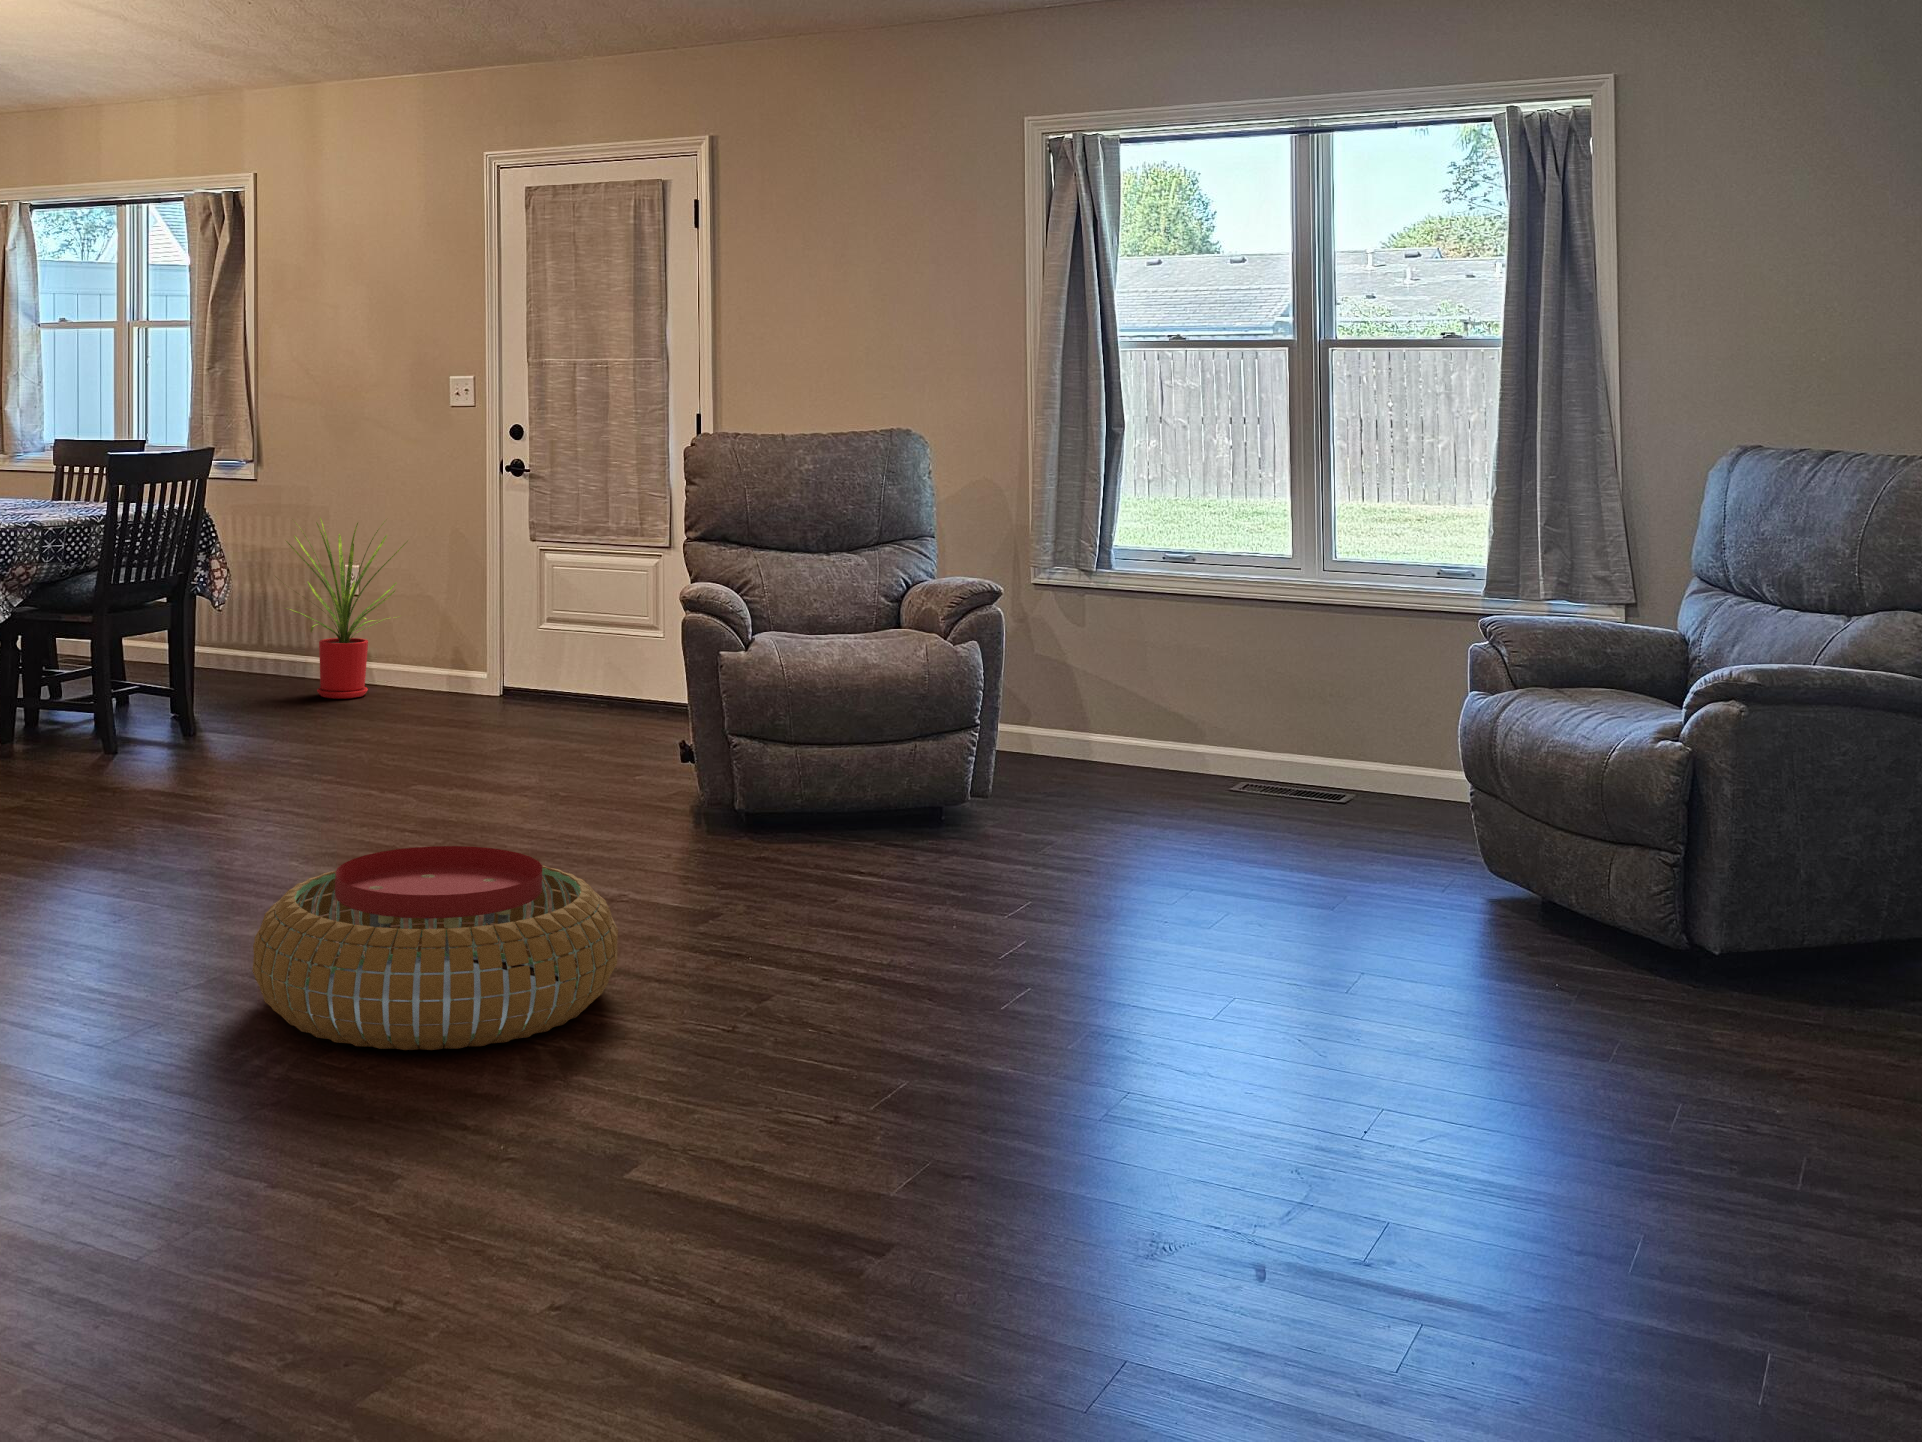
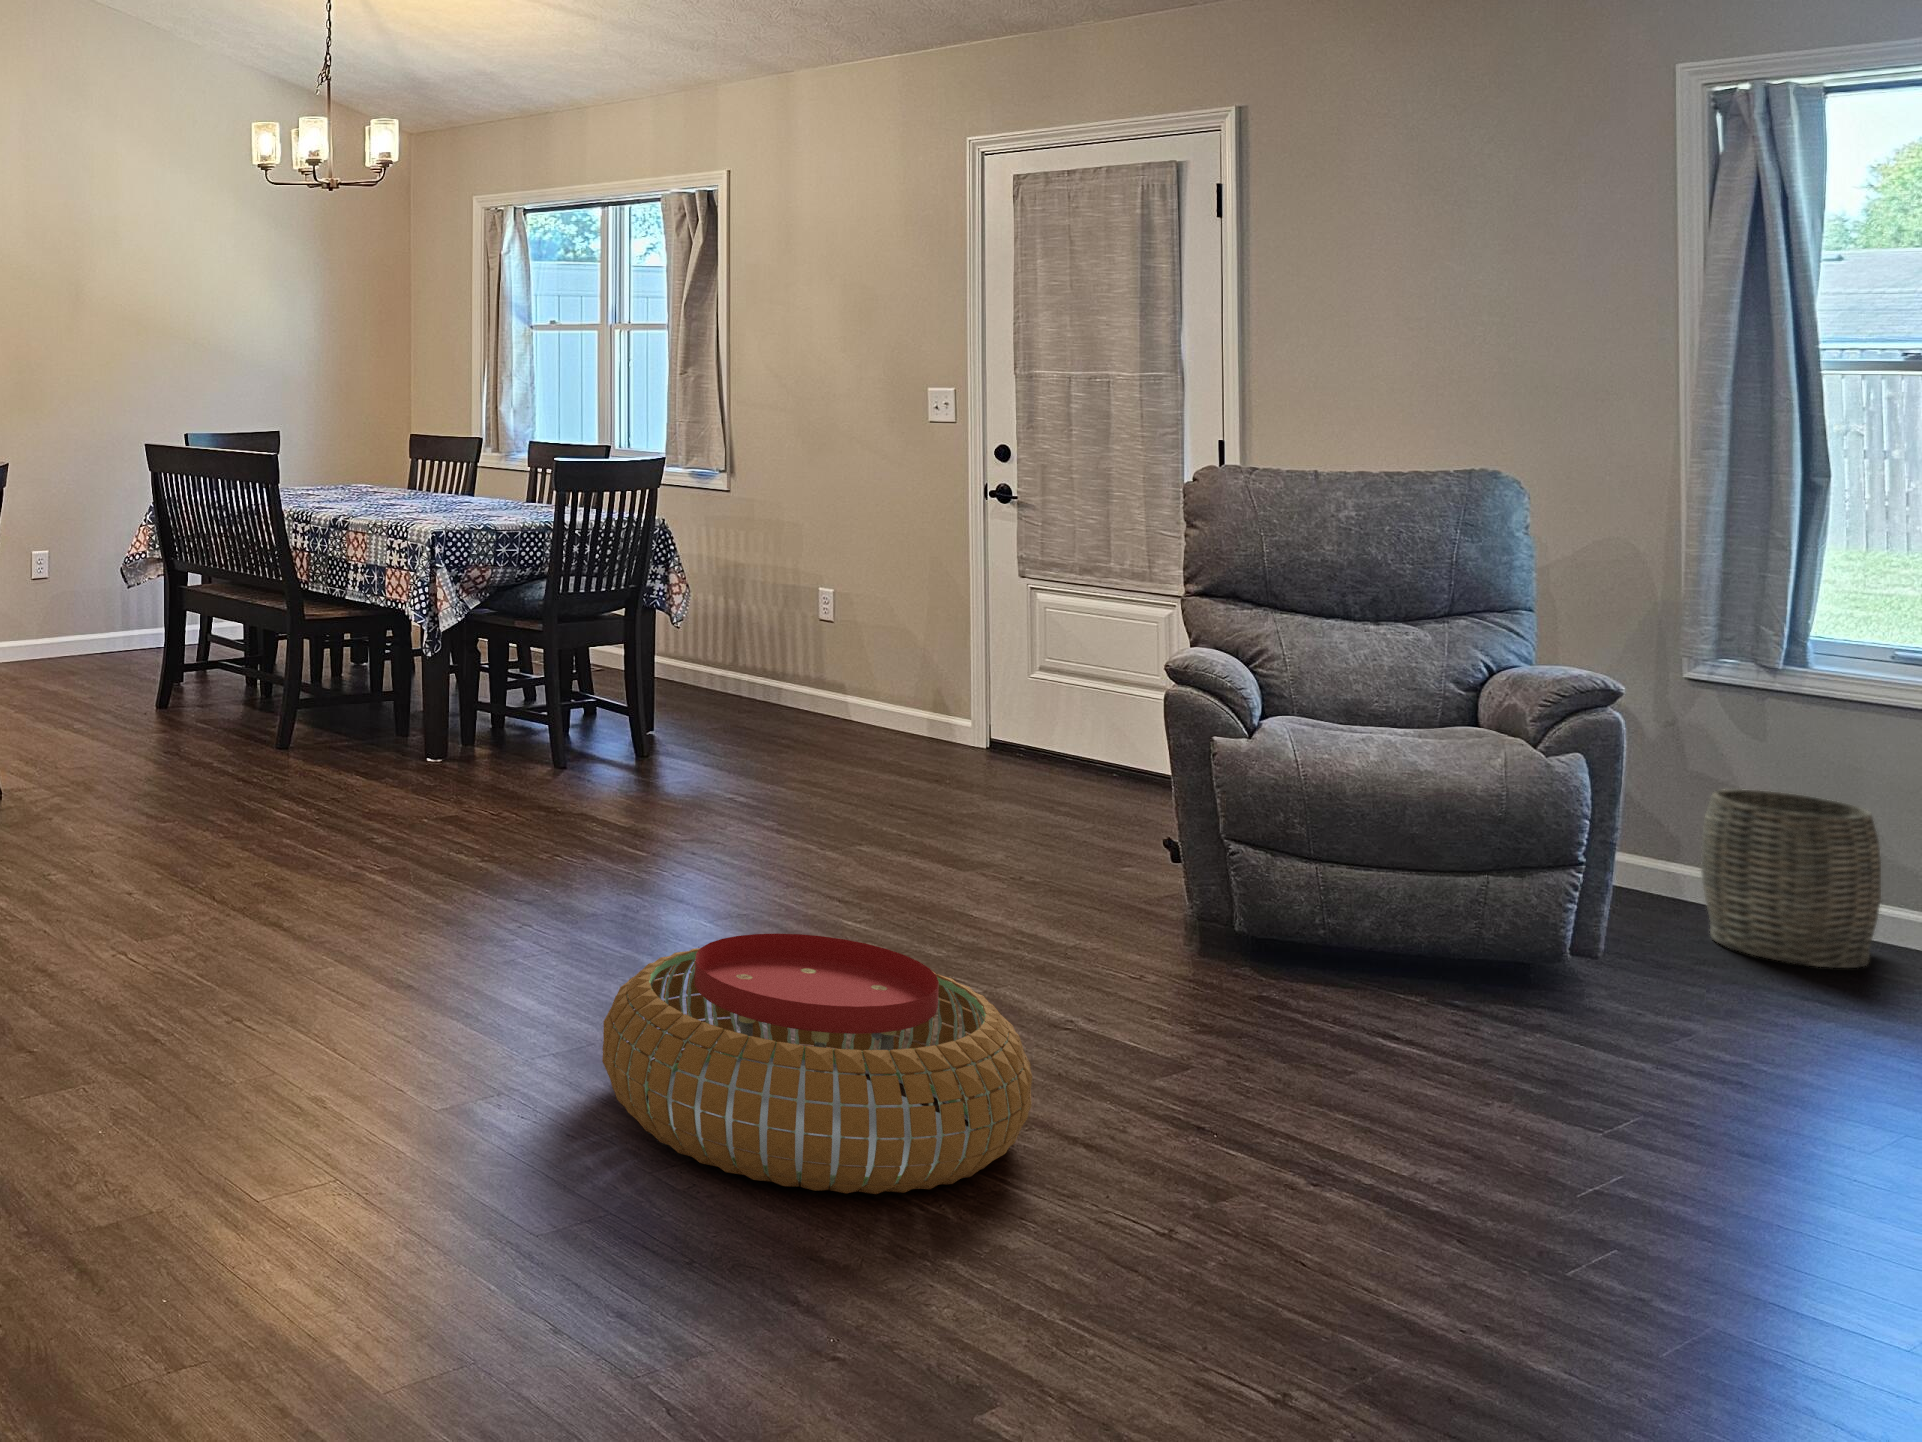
house plant: present [286,518,407,699] -> none [734,534,882,732]
woven basket: none [1048,661,1157,783] -> present [1701,789,1881,968]

